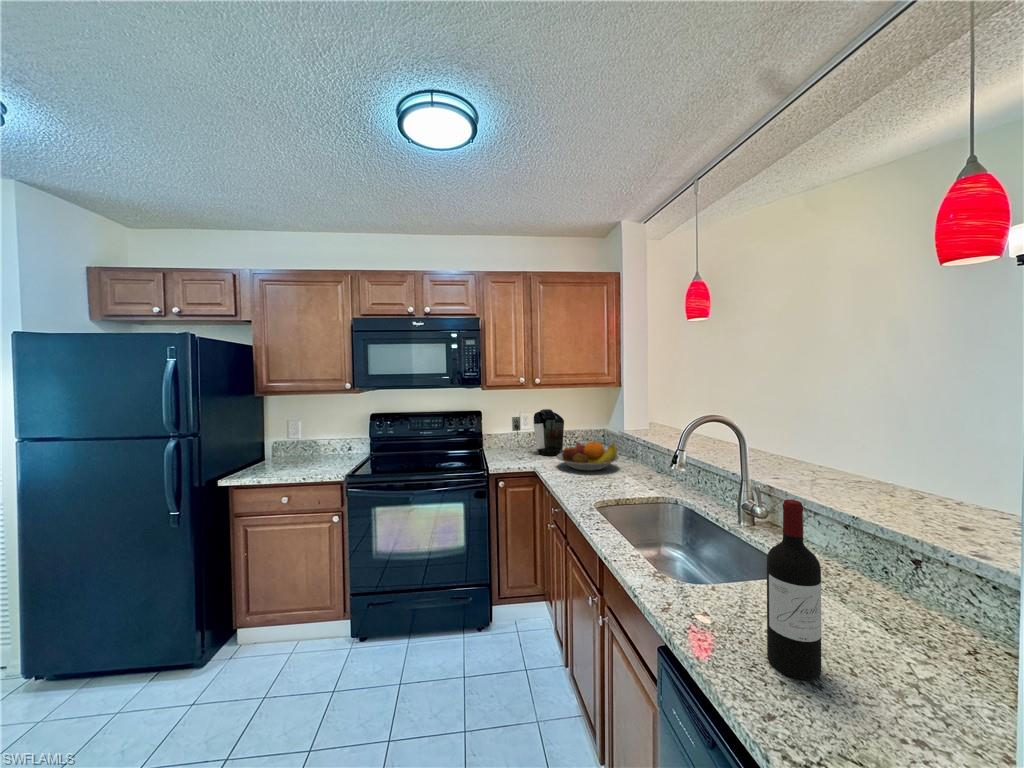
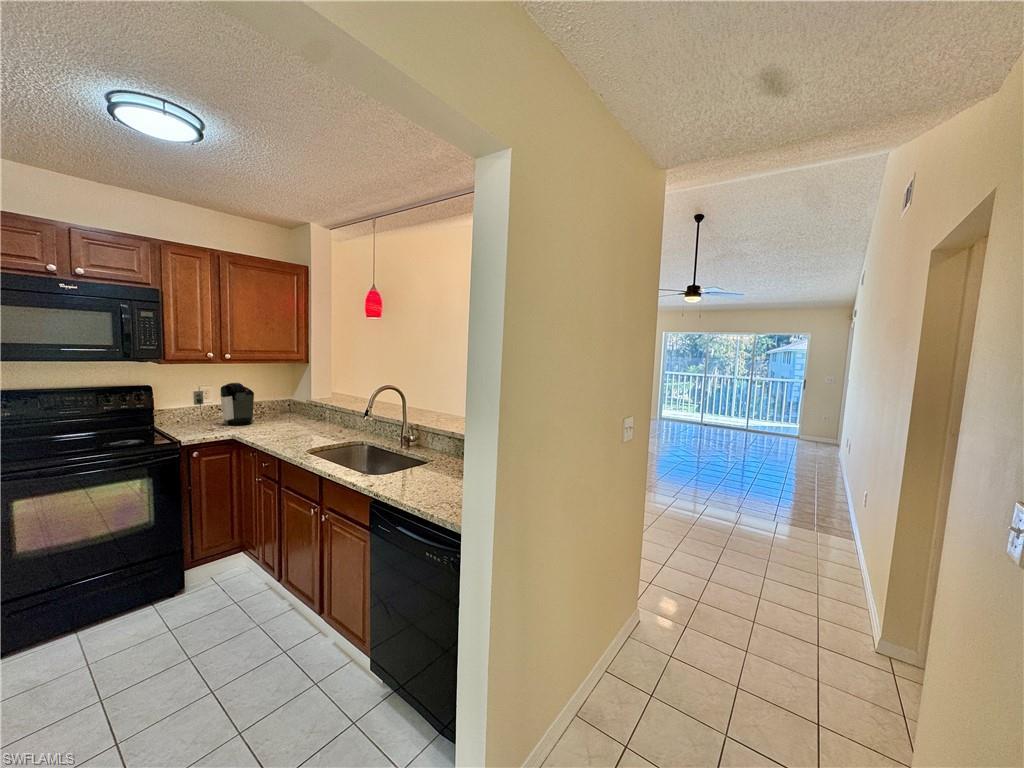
fruit bowl: present [557,442,619,471] -> none [254,409,313,433]
wine bottle: present [767,500,821,680] -> none [419,419,439,492]

